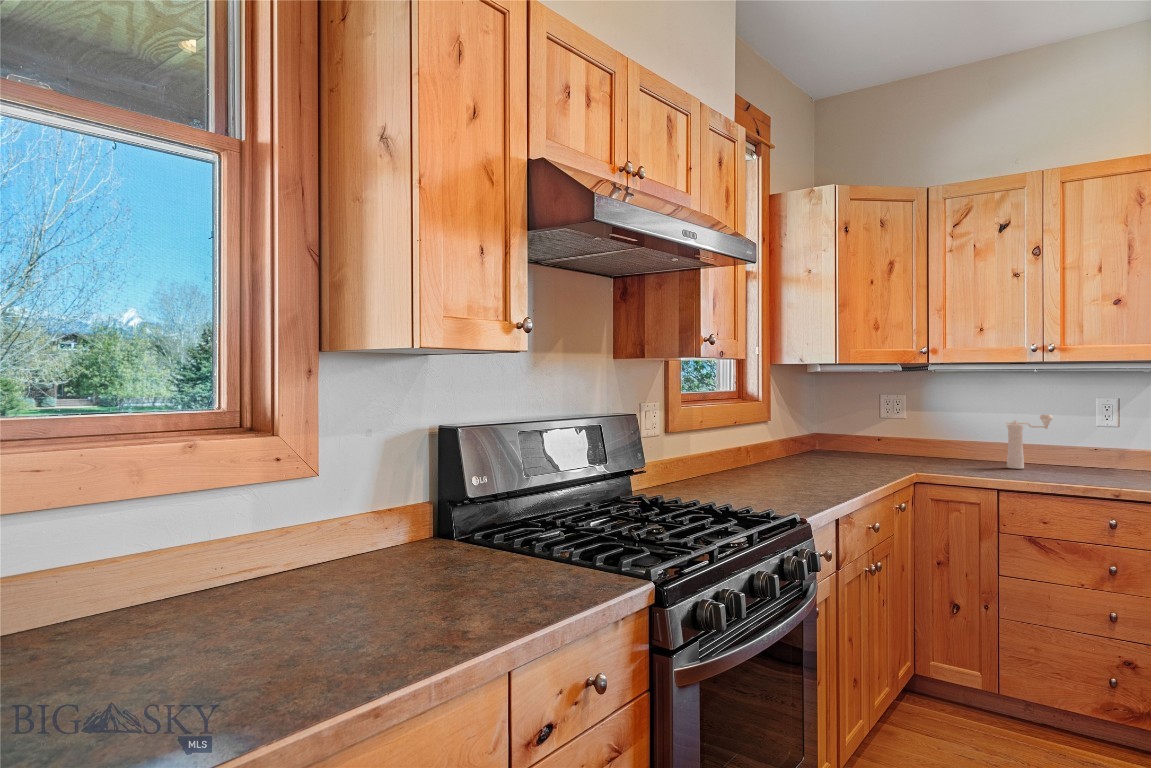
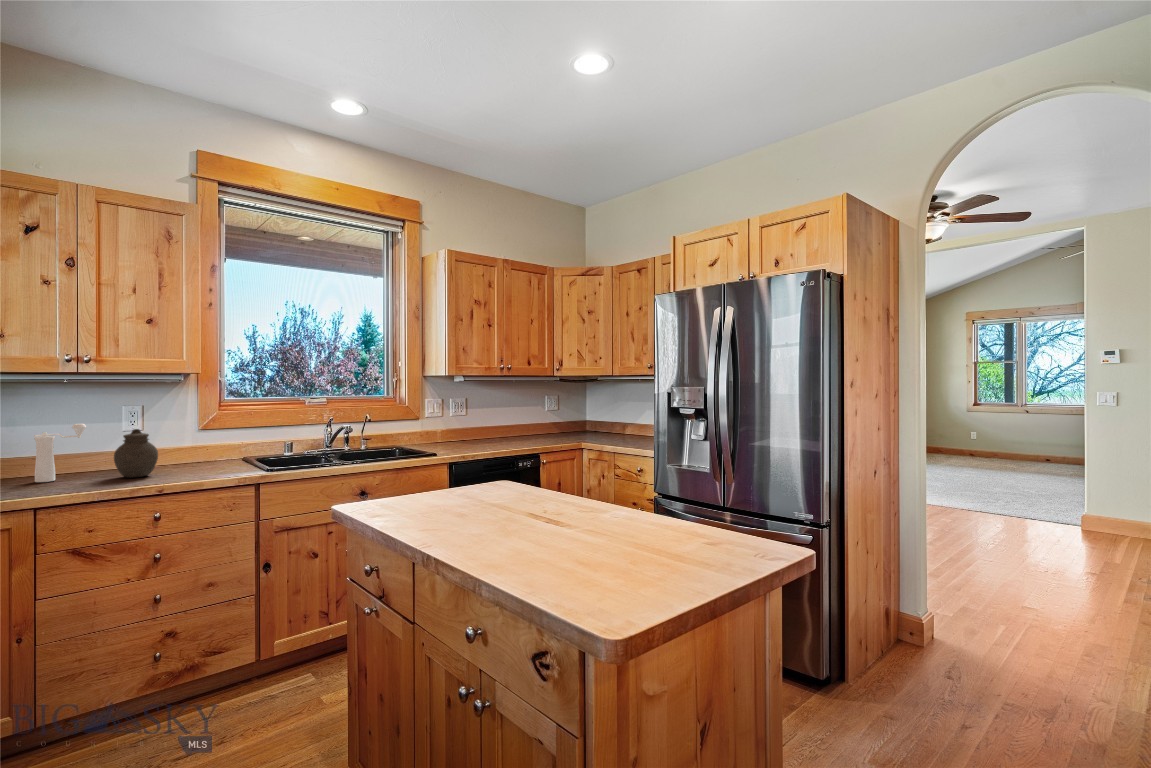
jar: none [1076,423,1124,477] -> present [114,429,158,478]

